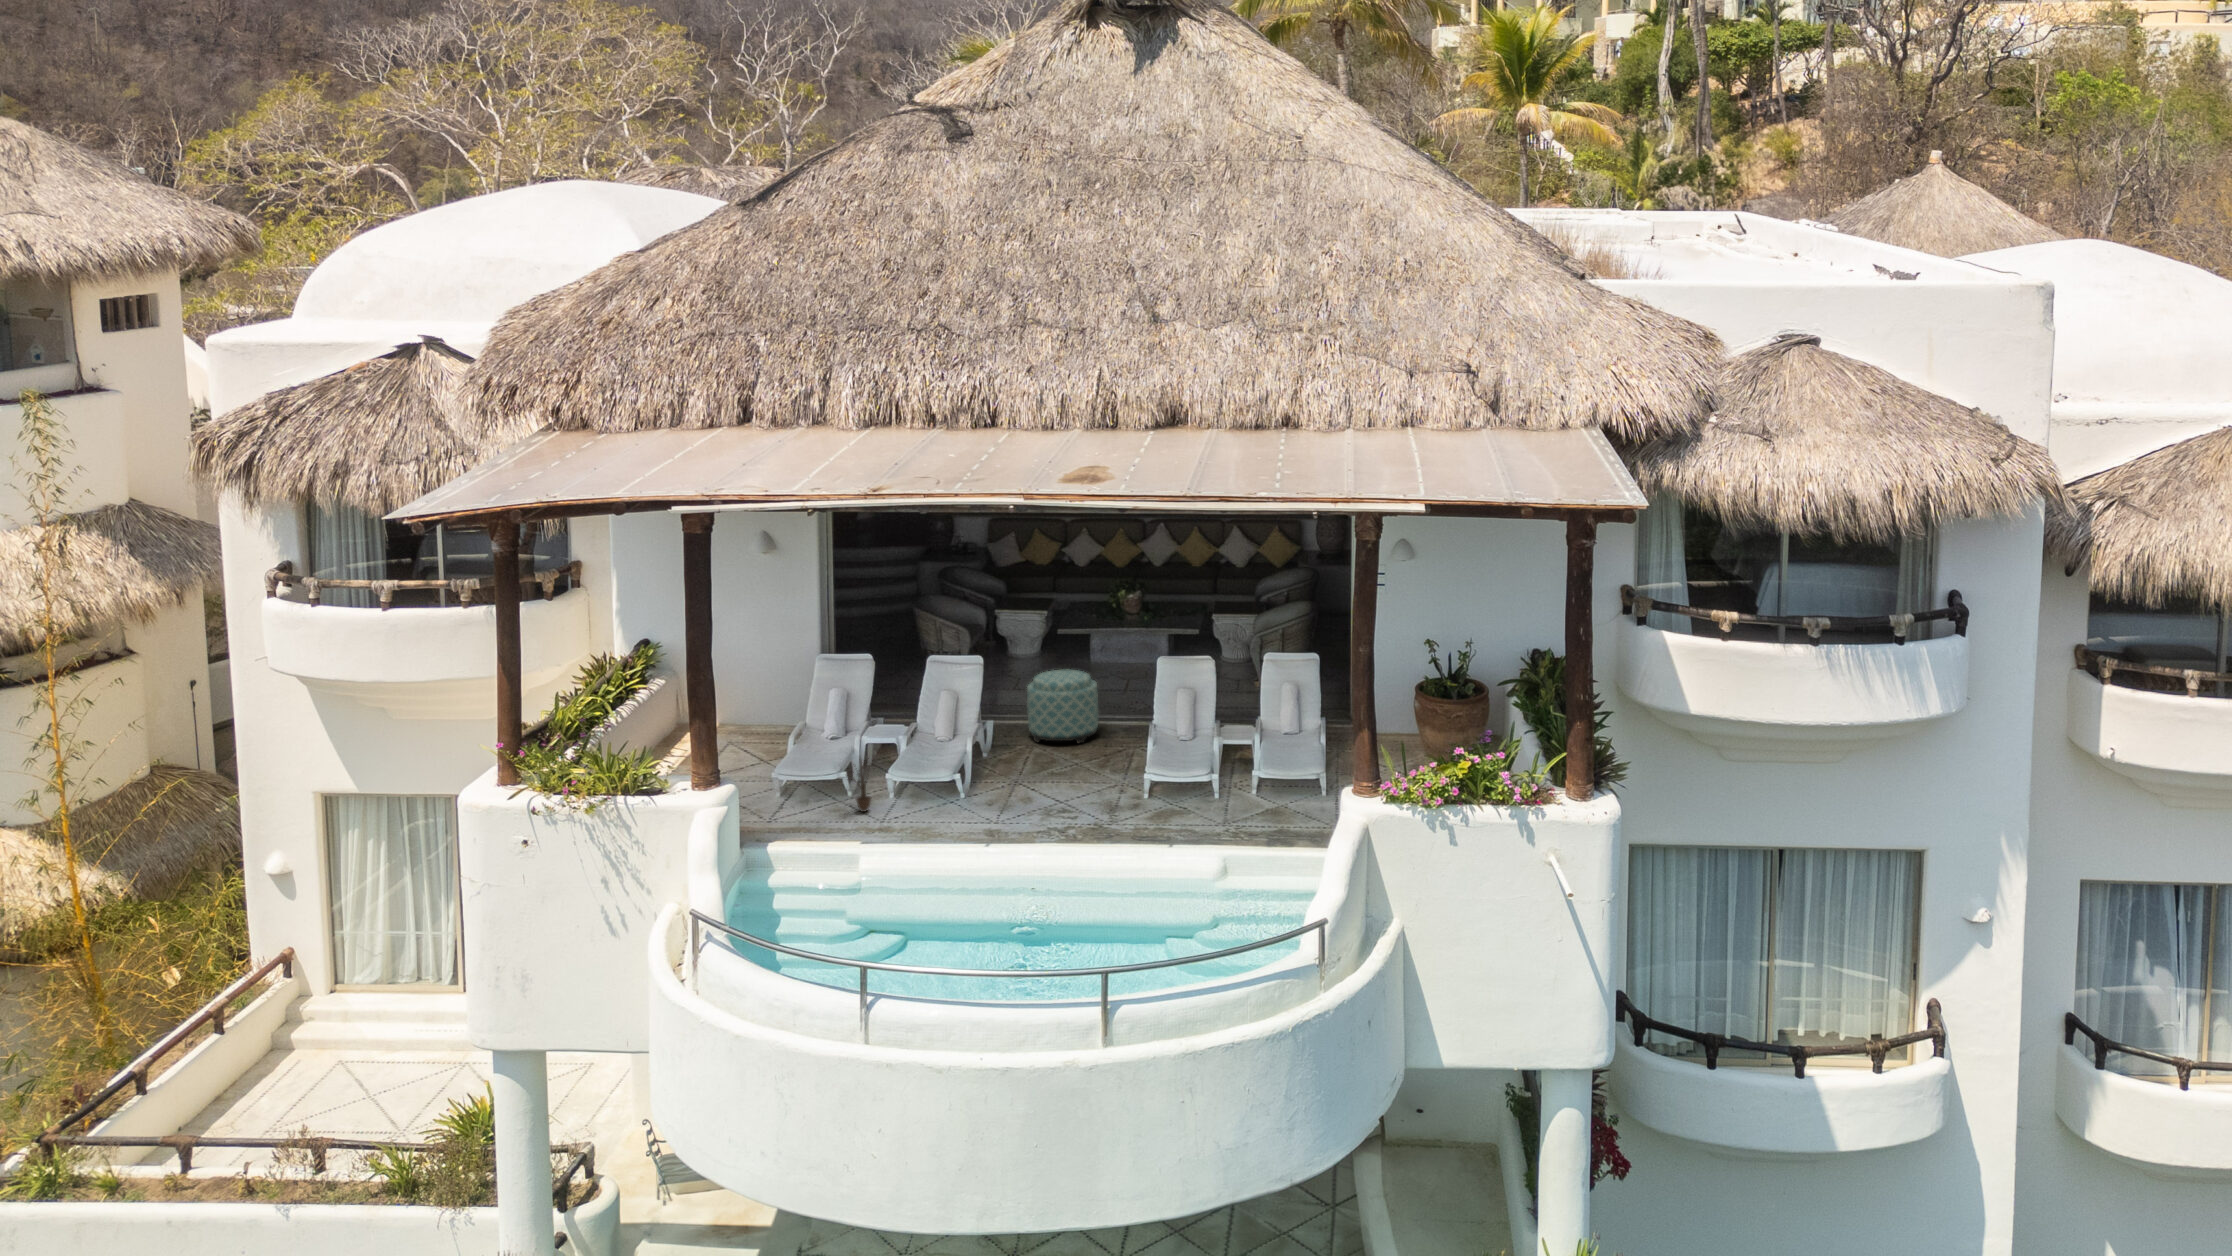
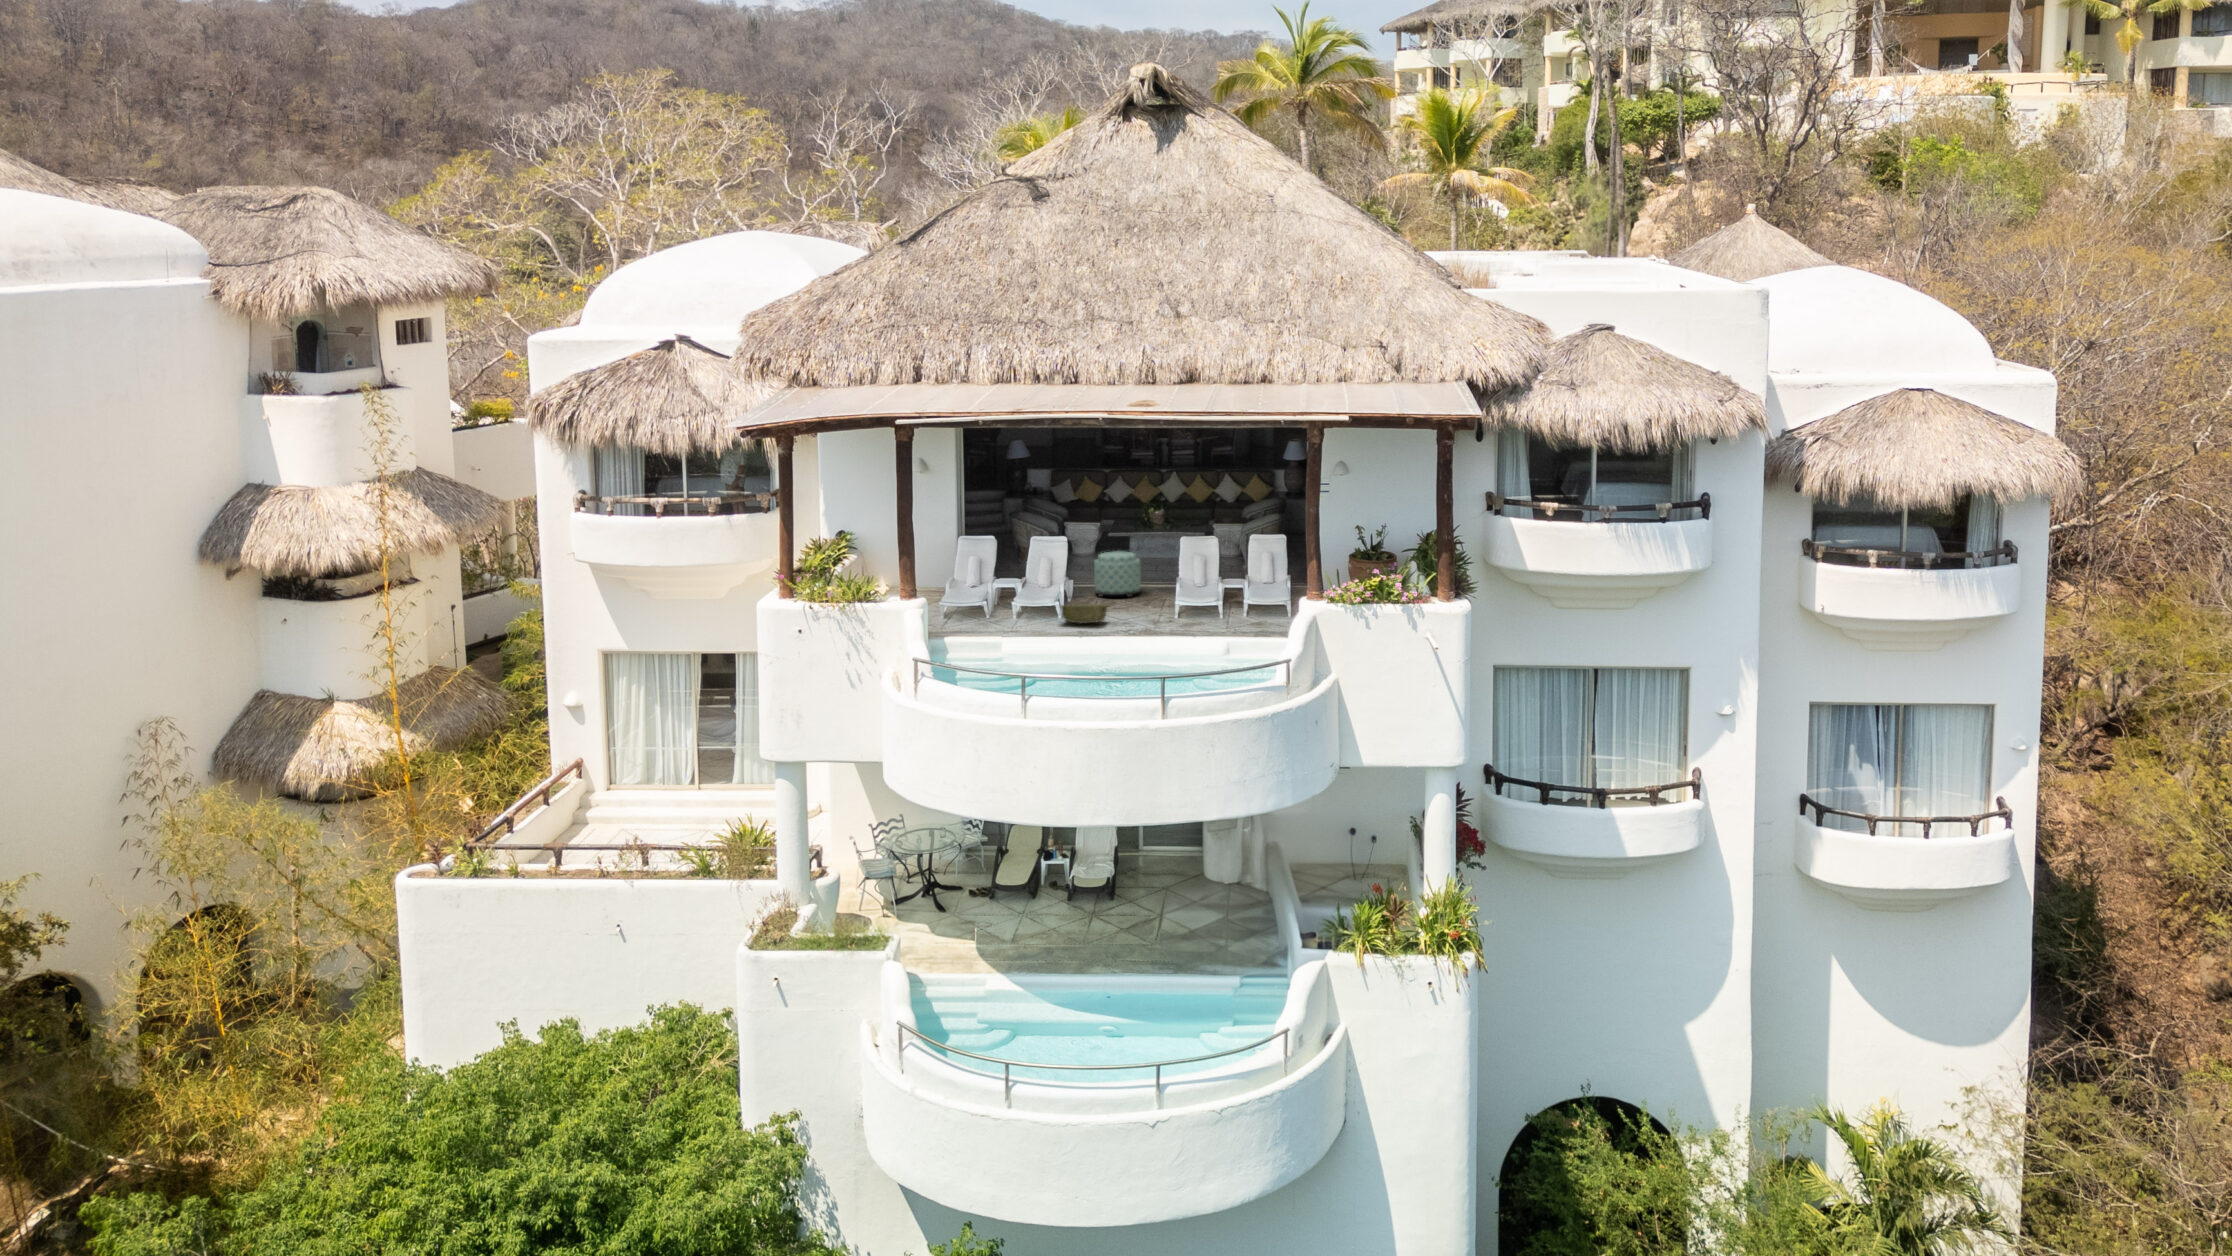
decorative plant: present [847,758,872,812] -> none [987,589,1007,626]
woven basket: none [961,774,1037,809] -> present [1061,604,1107,624]

